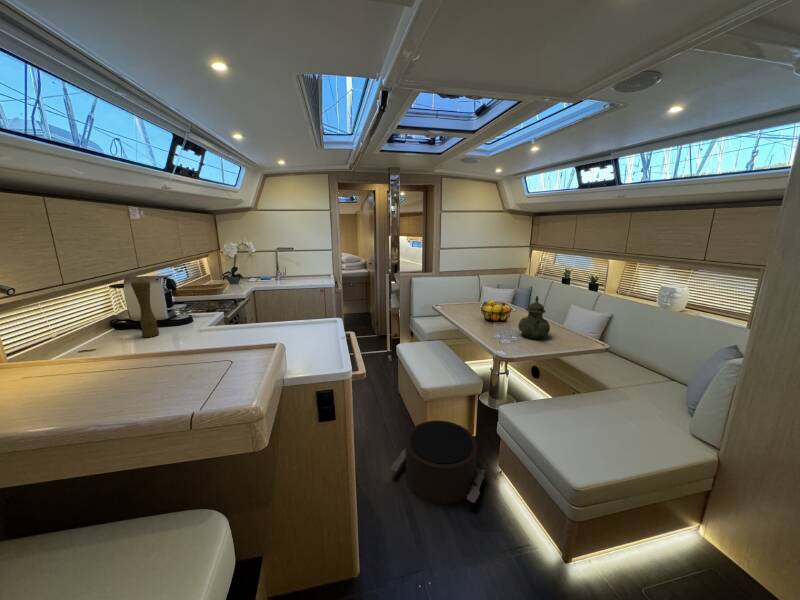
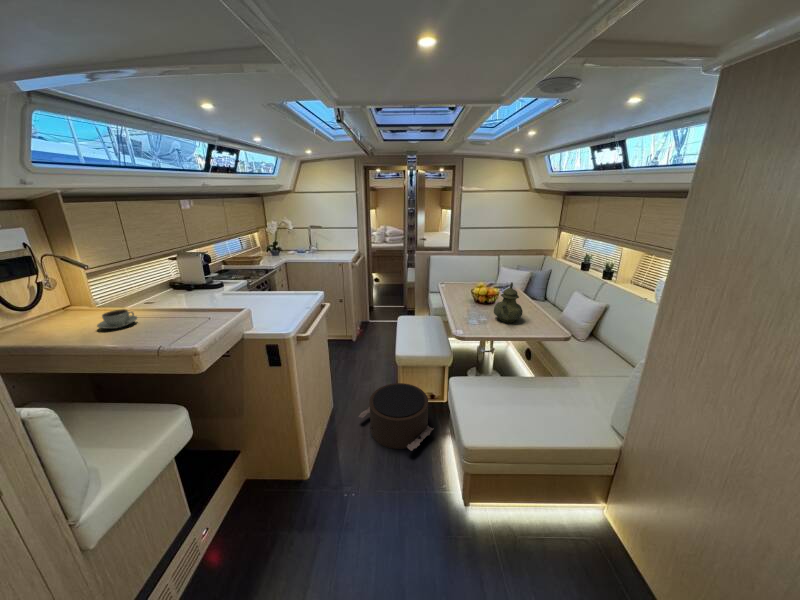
pepper mill: present [131,279,159,337] -> none [176,255,197,297]
coffee cup: none [64,353,133,387] -> present [97,309,137,329]

